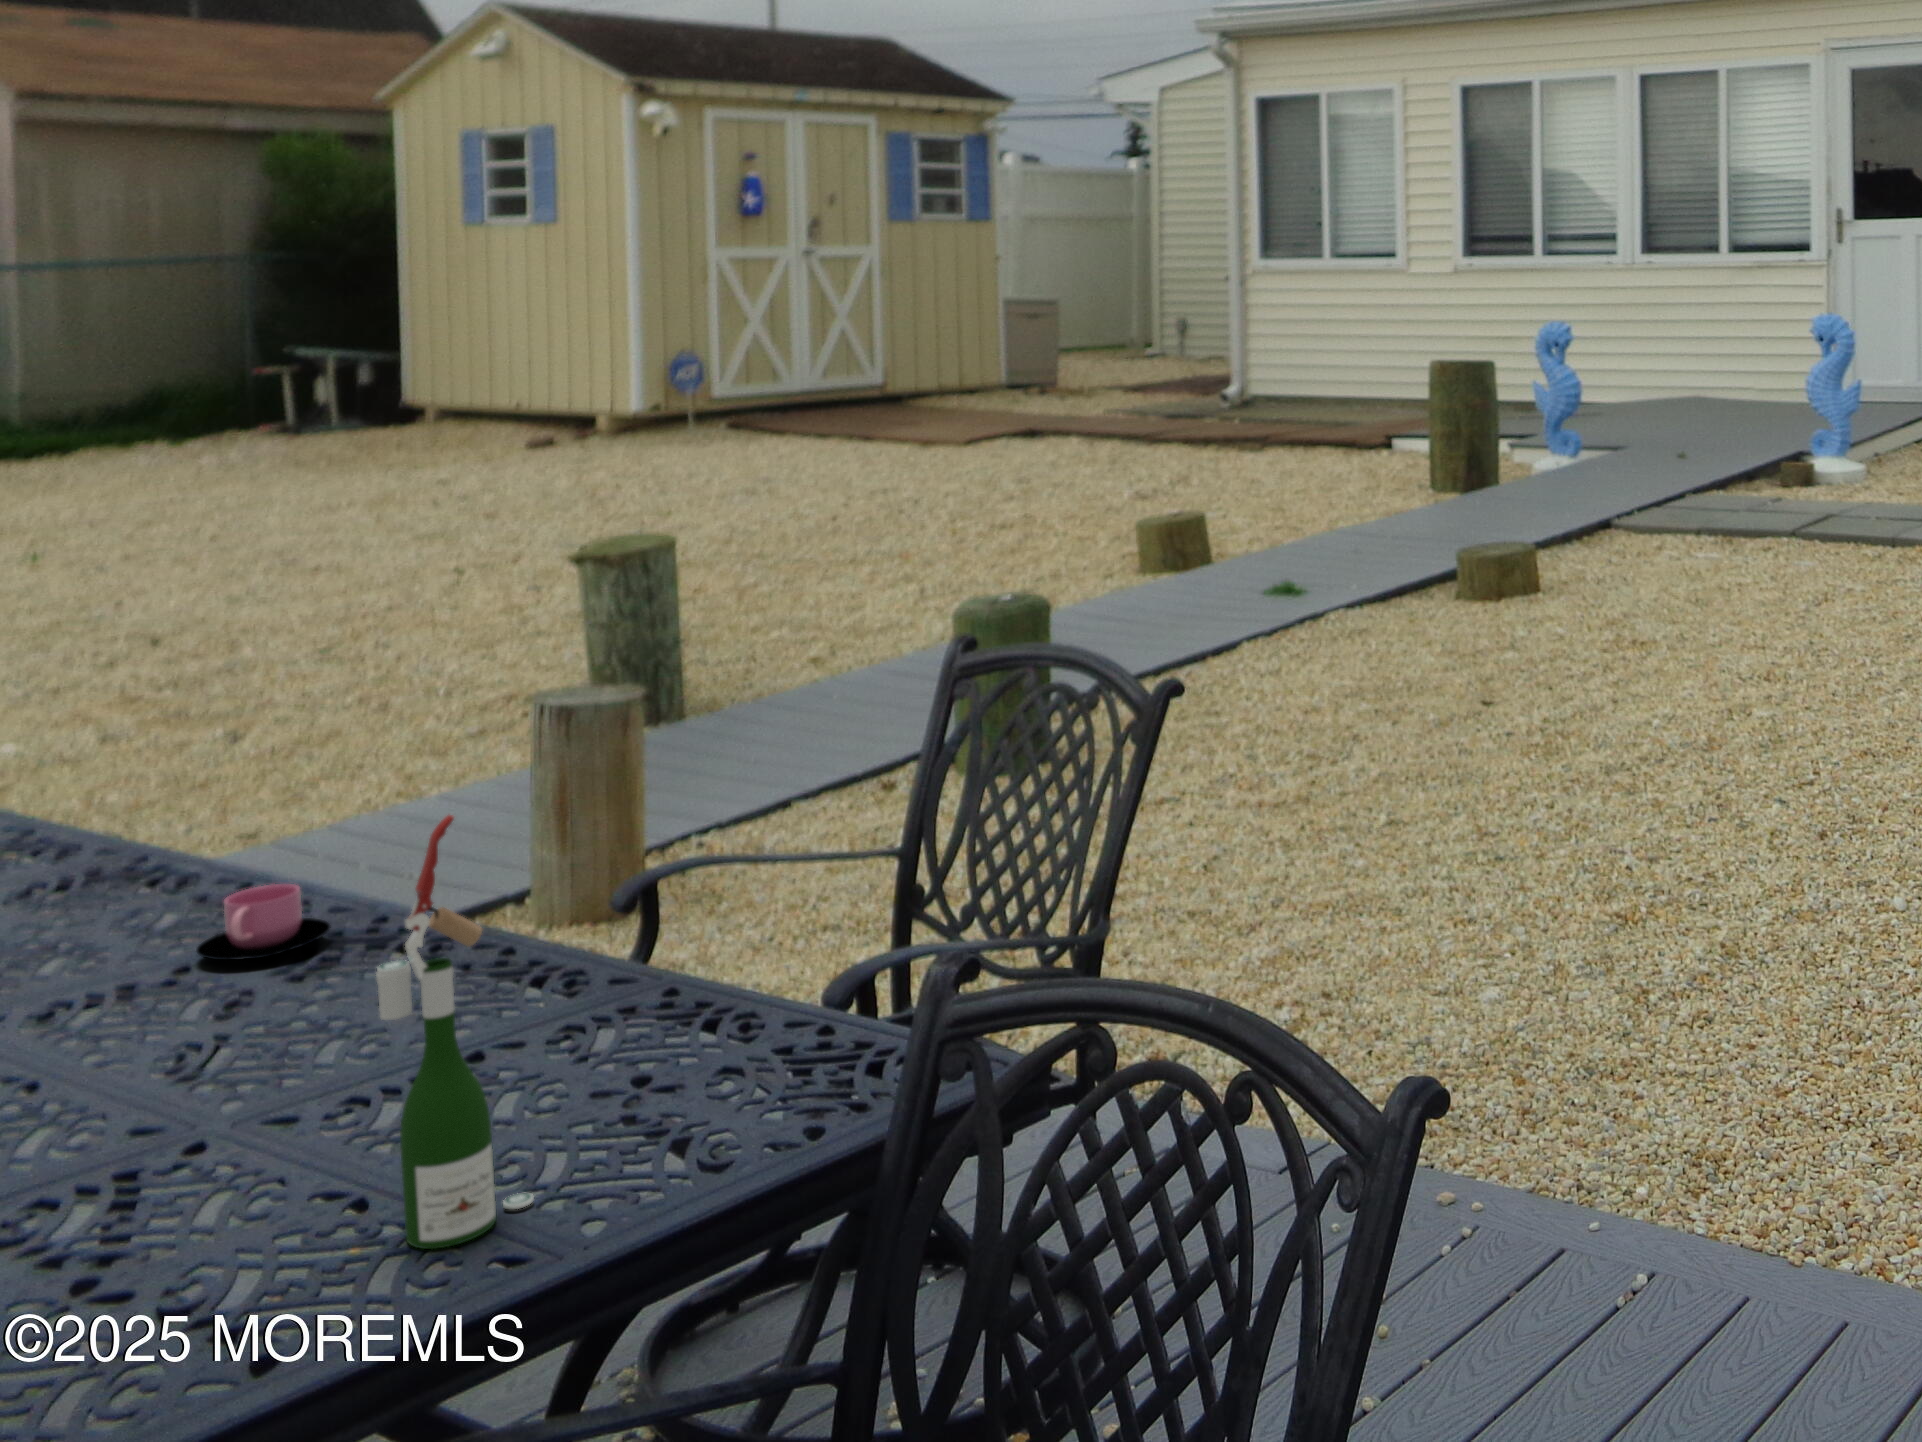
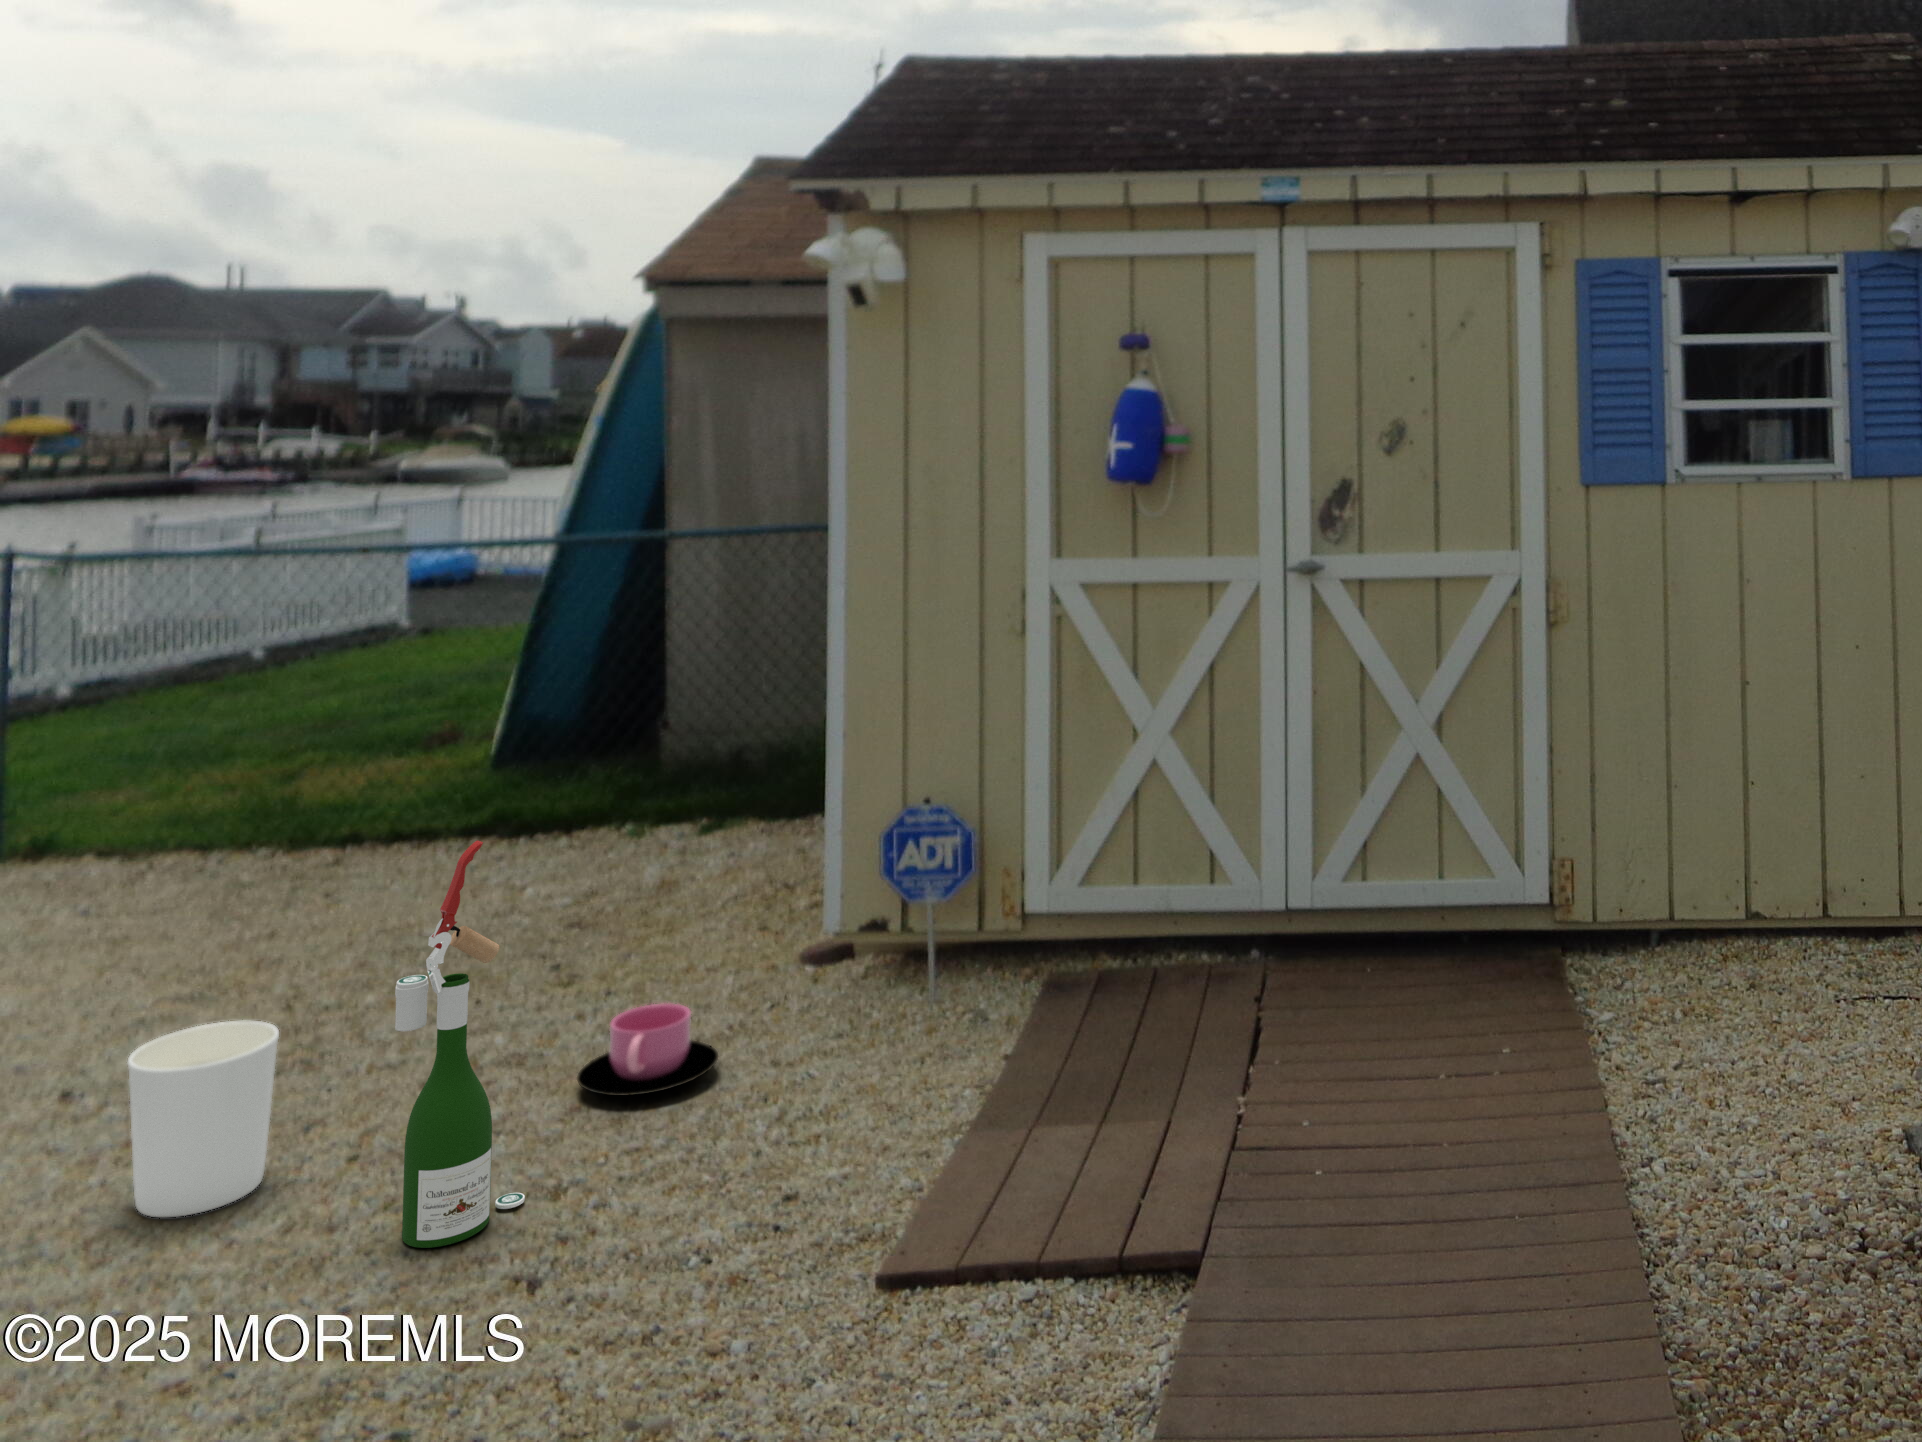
cup: present [197,884,331,960] -> present [577,1003,718,1096]
candle holder: none [115,1015,269,1220] -> present [127,1021,279,1217]

